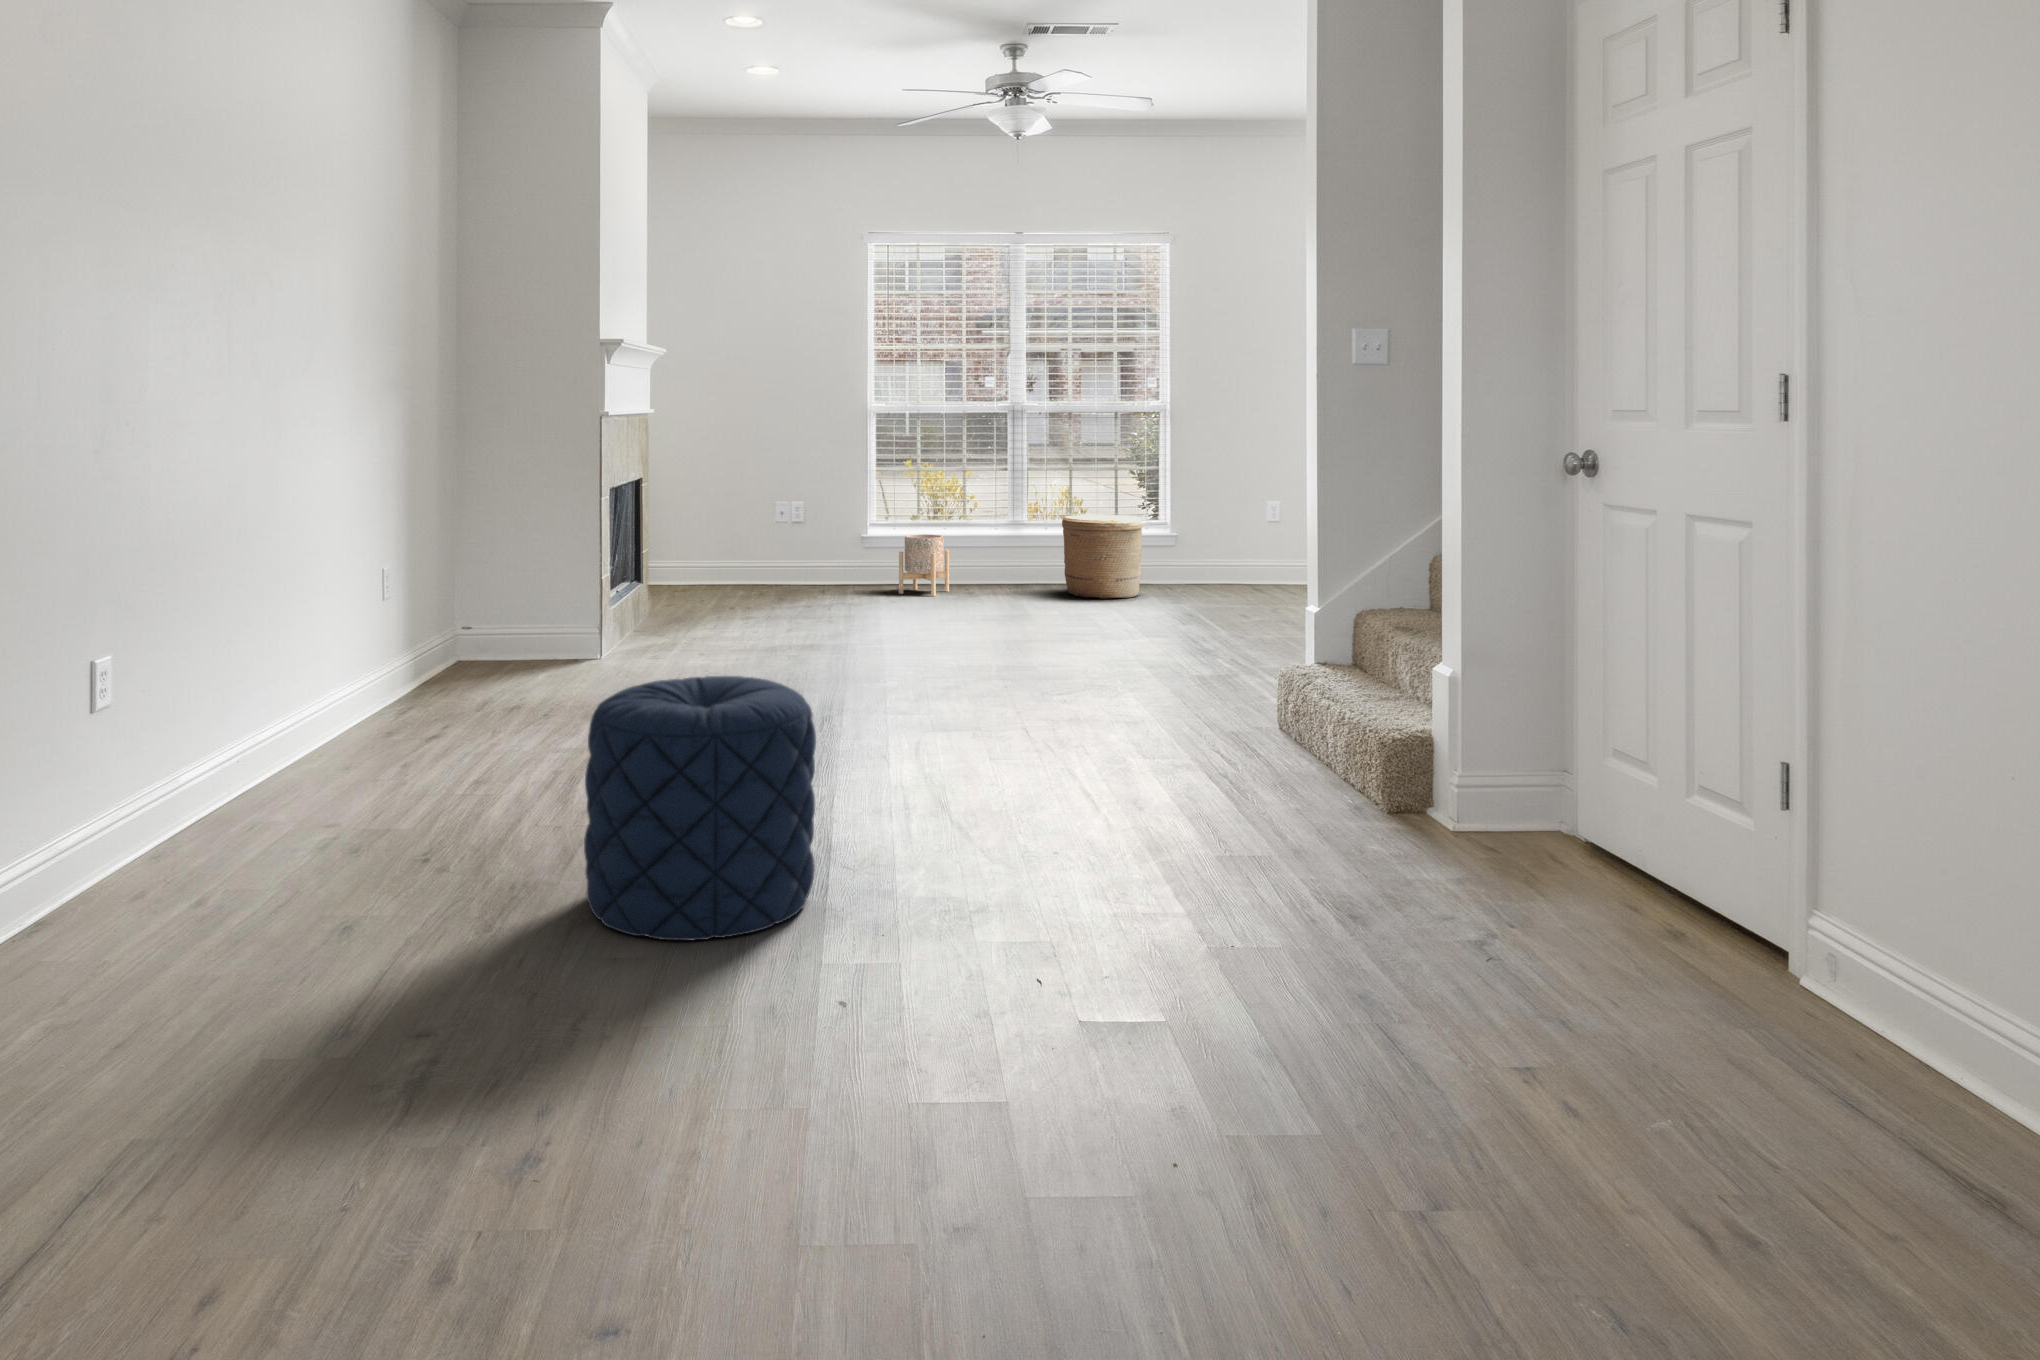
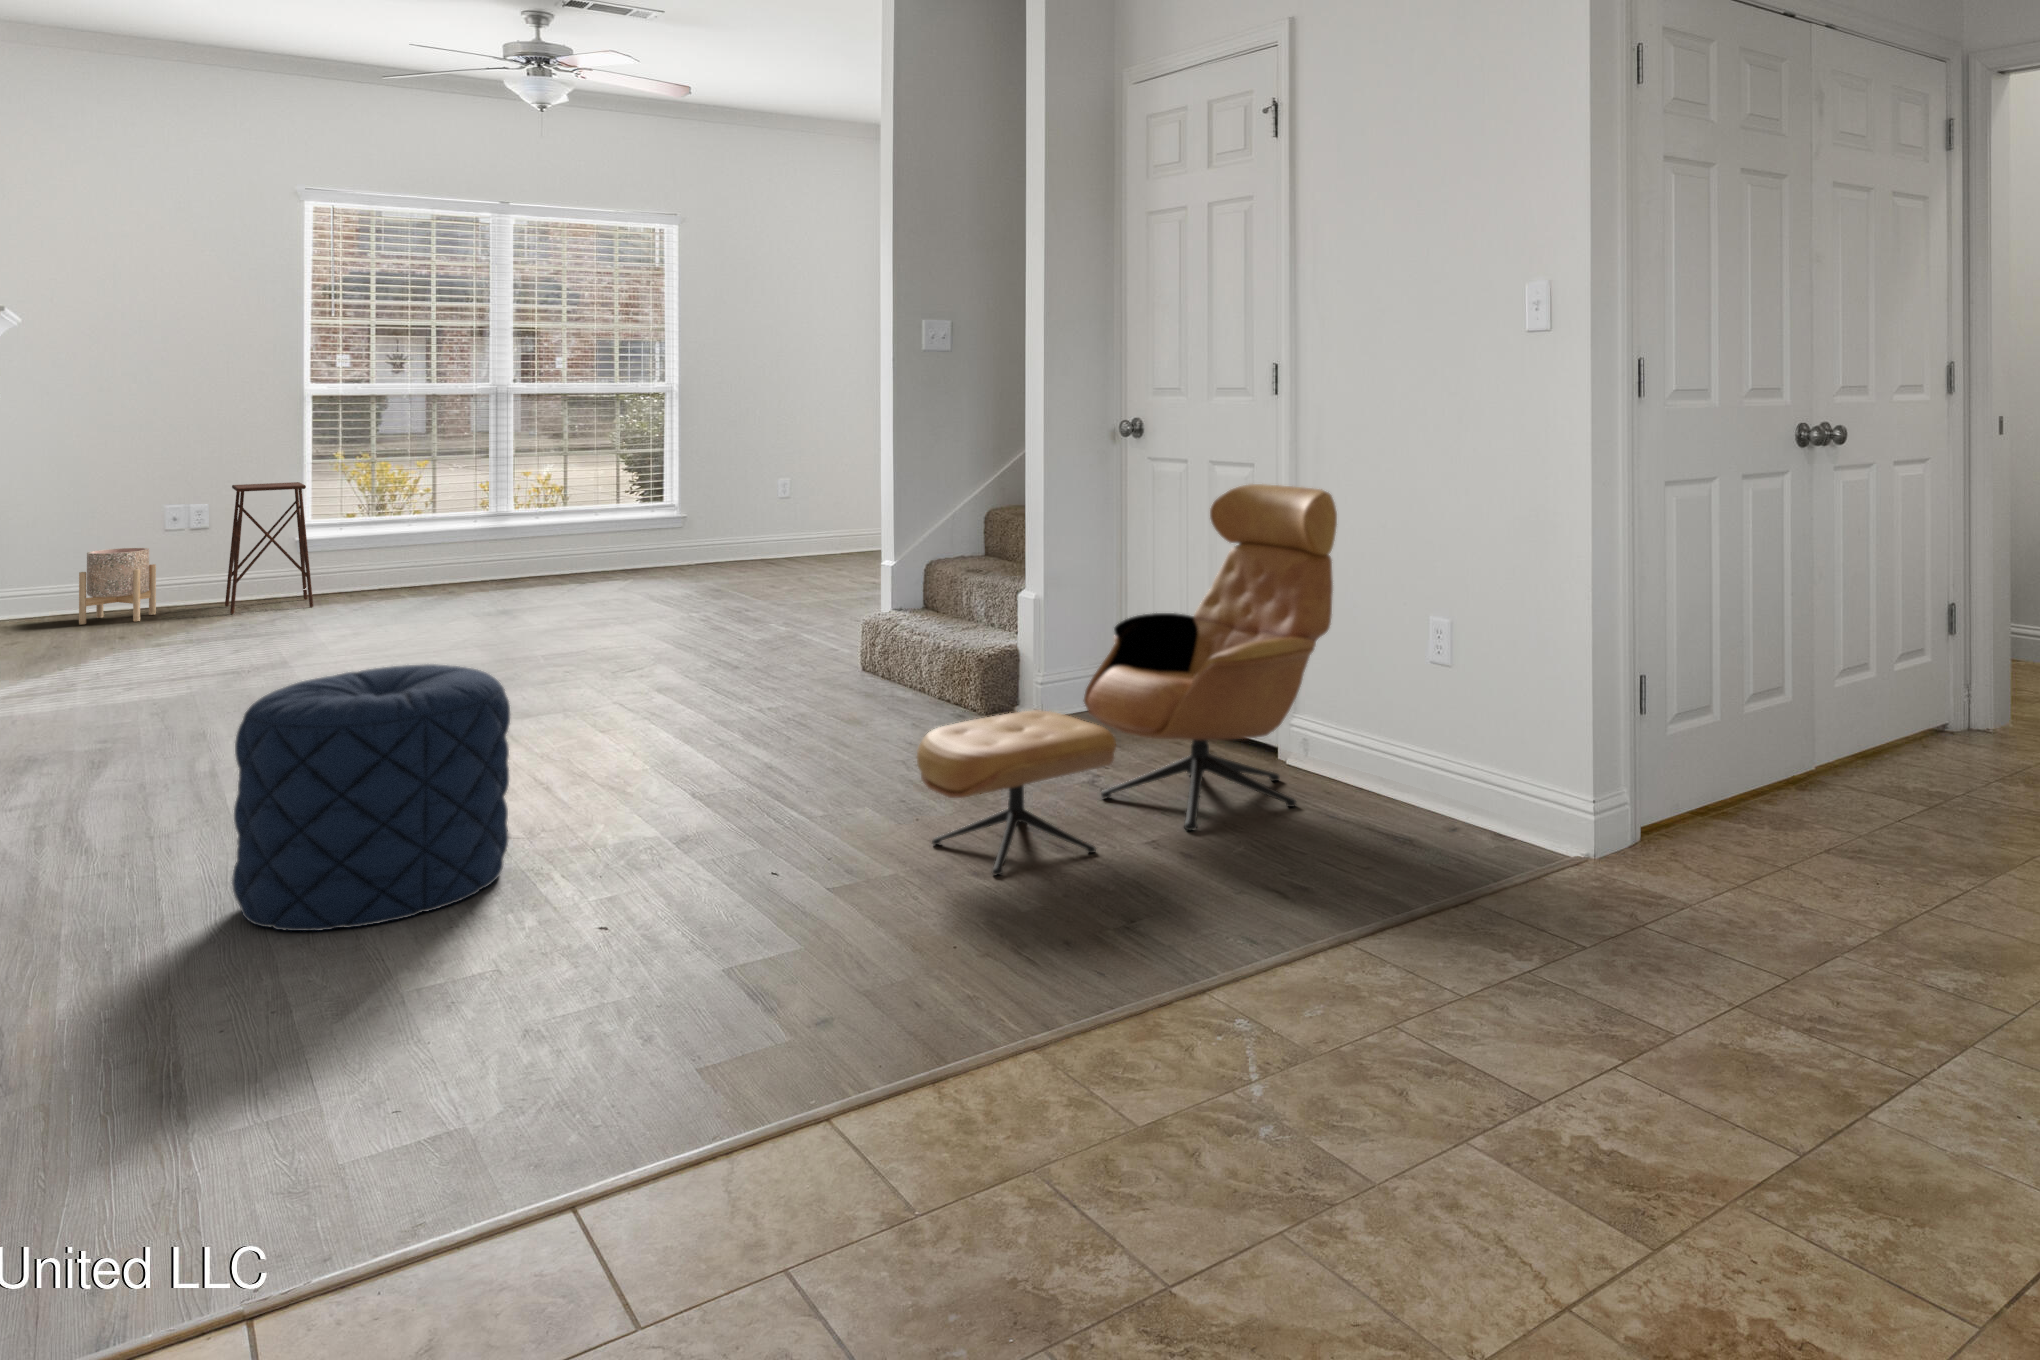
side table: none [808,486,867,597] -> present [225,482,313,614]
woven basket: present [1062,515,1142,599] -> none [562,498,653,584]
planter: present [899,534,949,596] -> present [79,548,156,625]
armchair: none [1208,550,1876,1067] -> present [917,484,1337,875]

